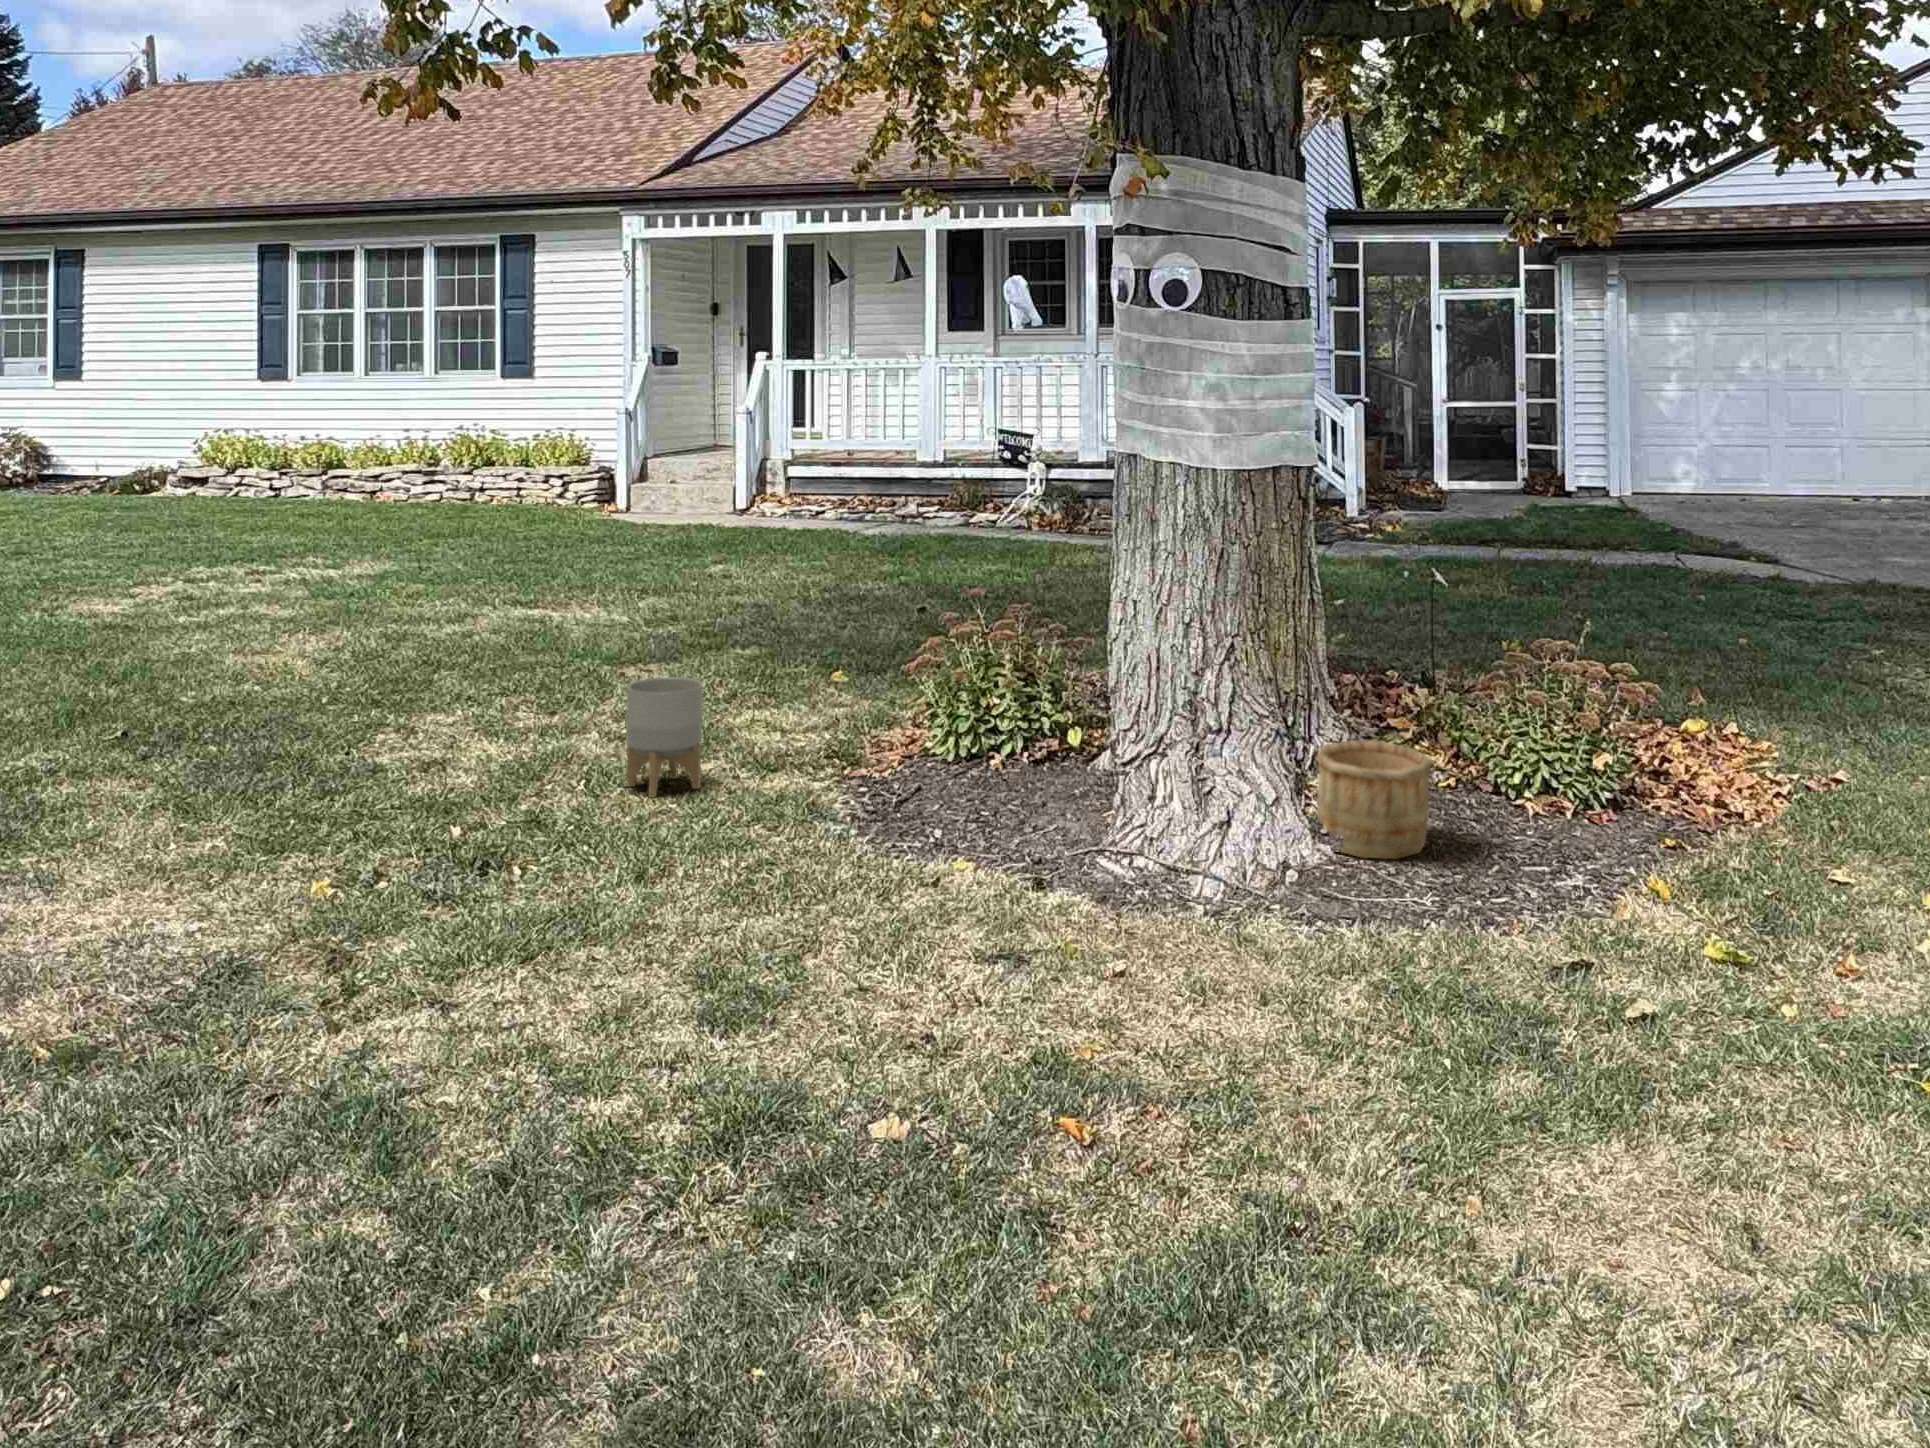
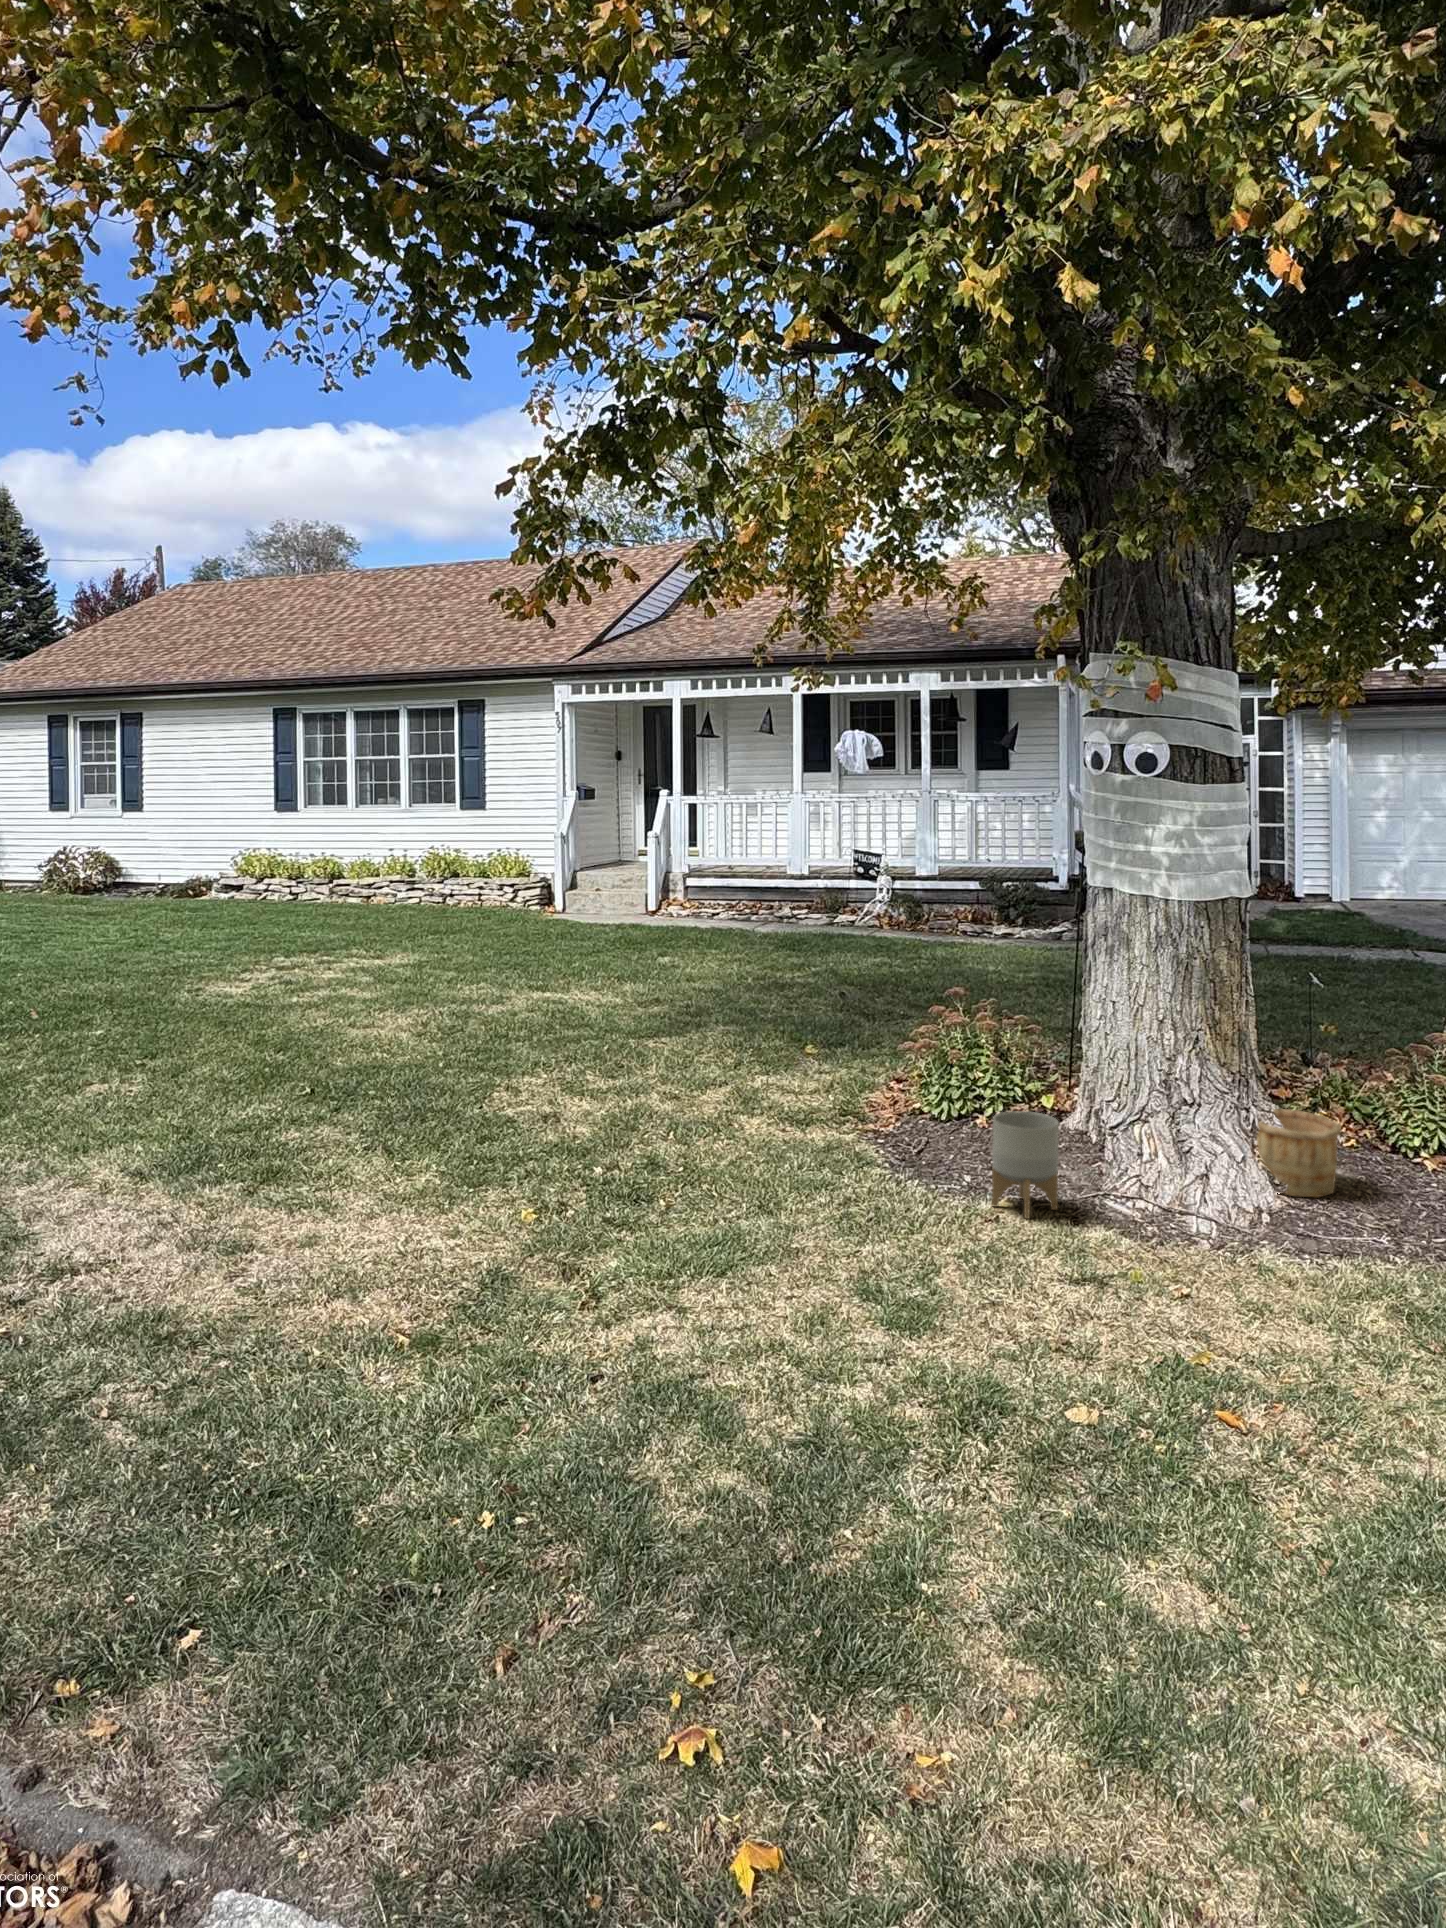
planter: present [626,677,703,798] -> present [992,1111,1059,1219]

